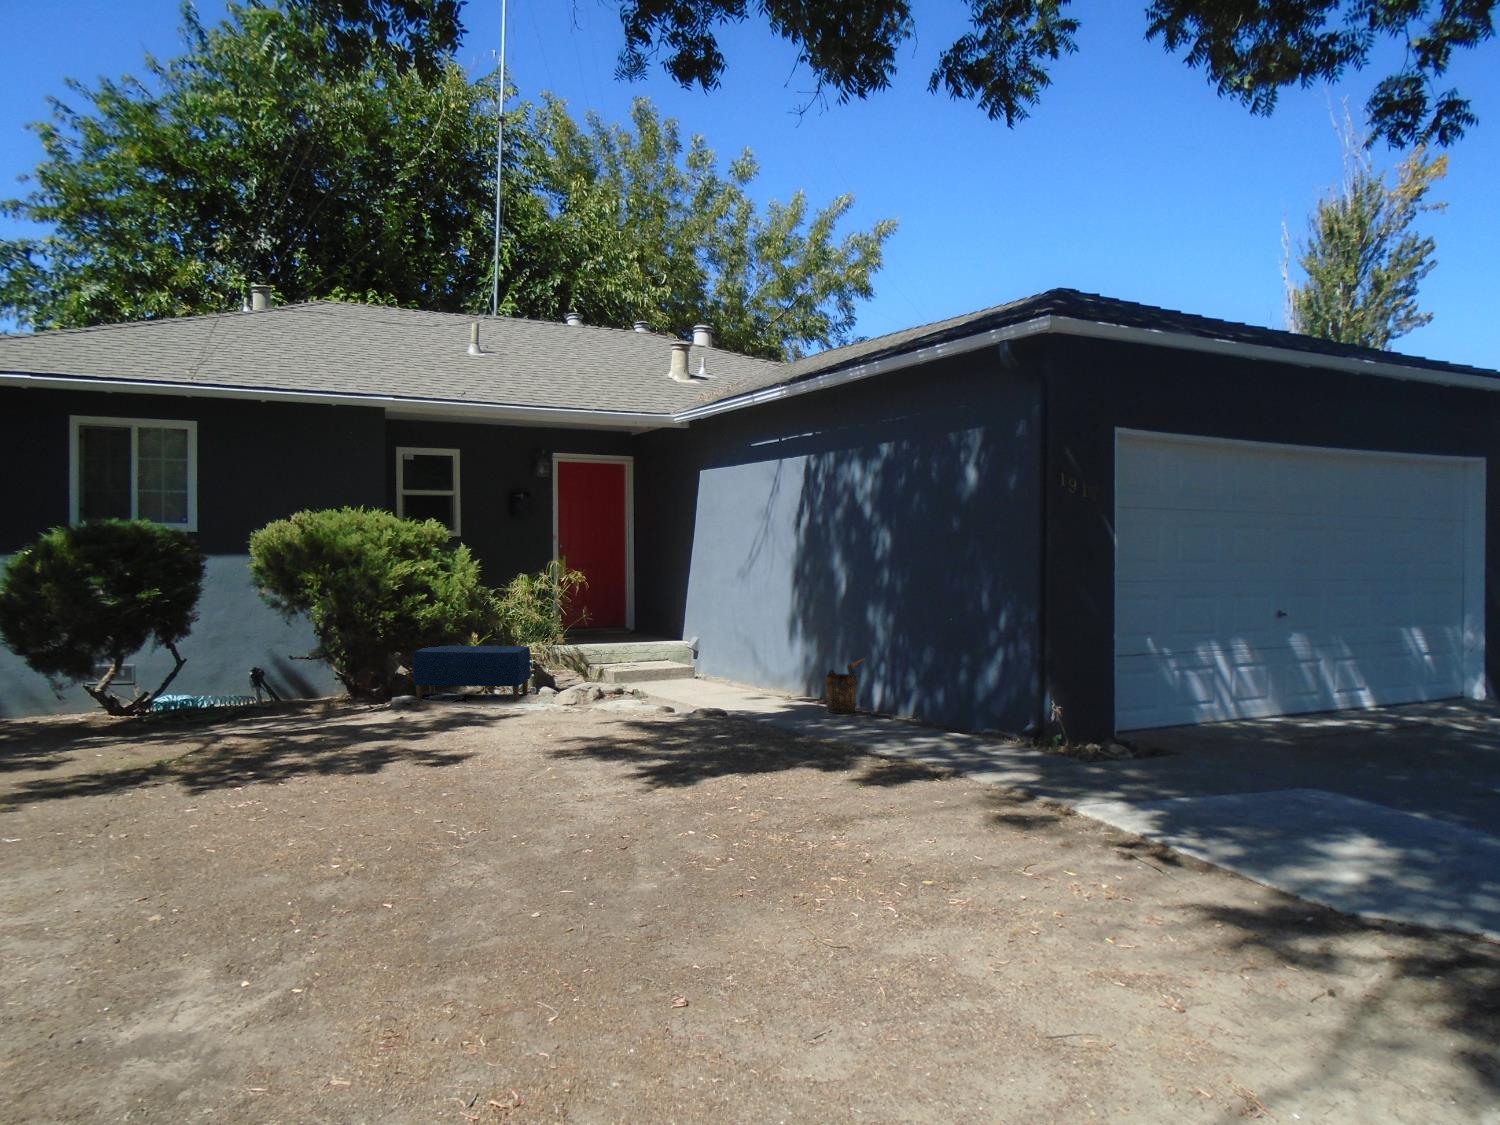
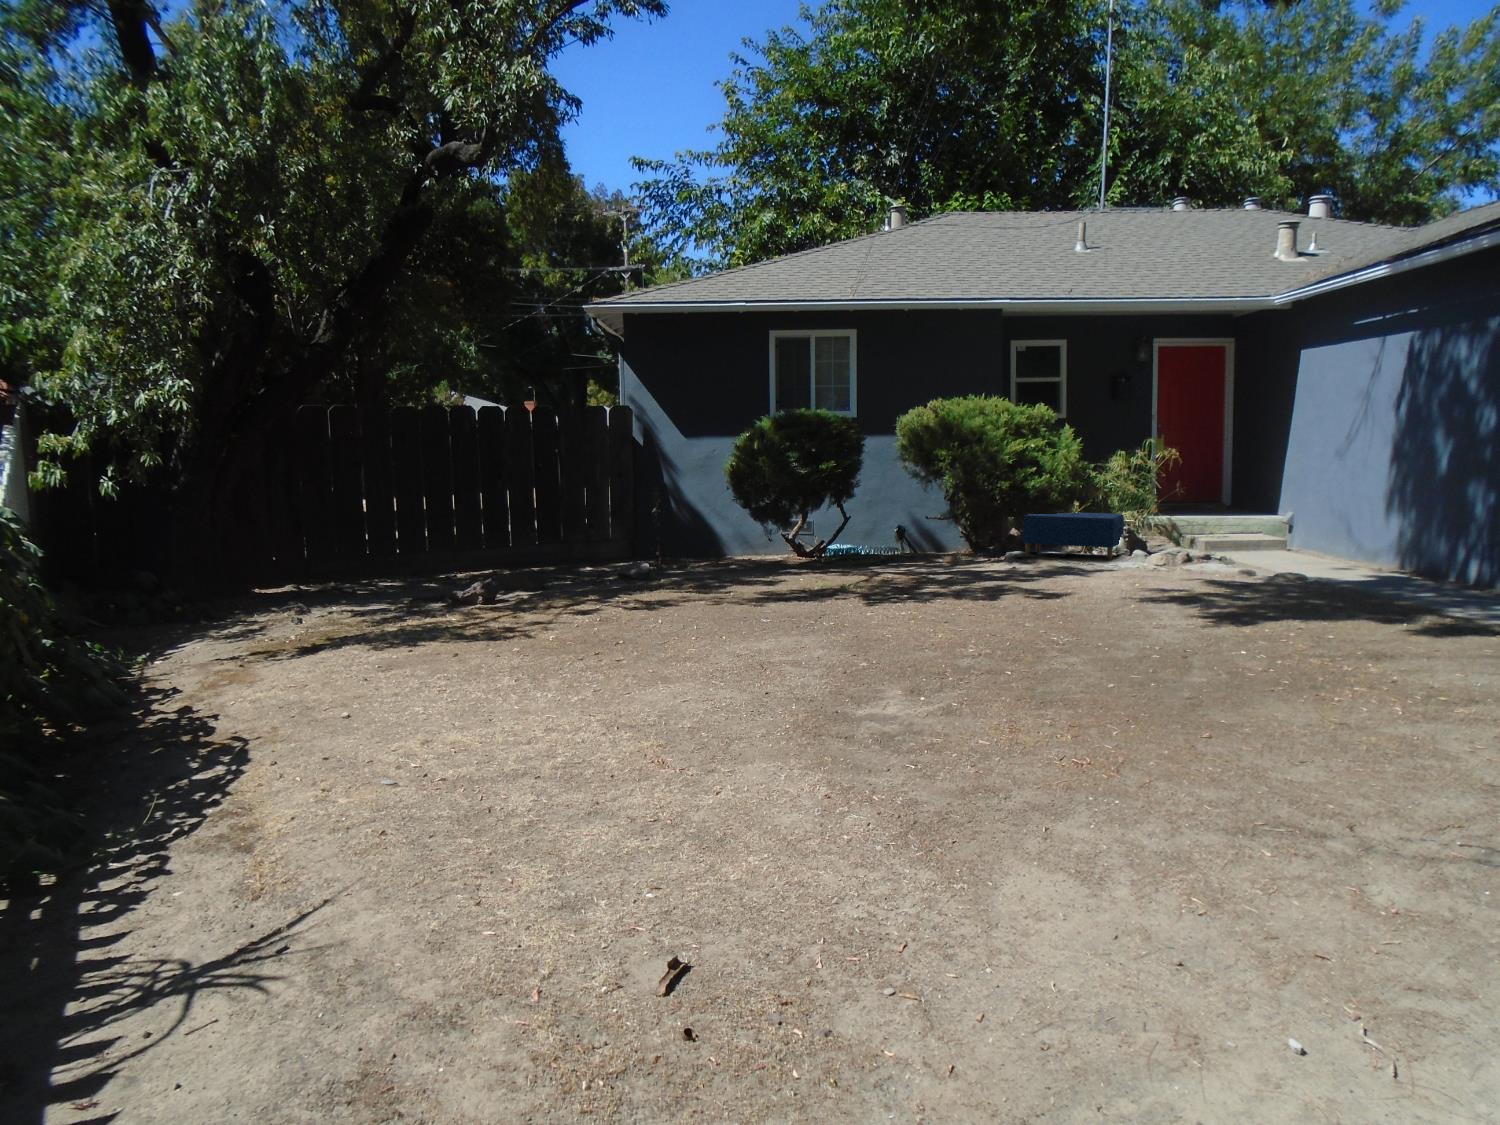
bucket: present [825,659,864,714] -> none [1413,532,1461,584]

